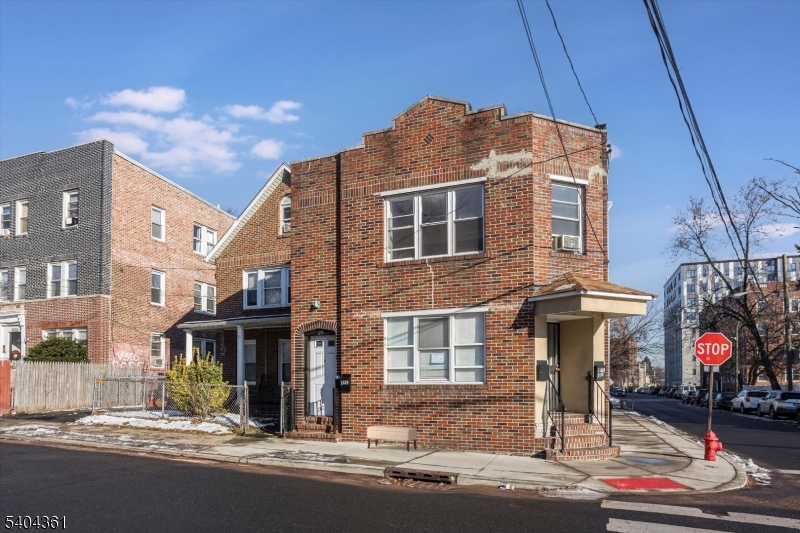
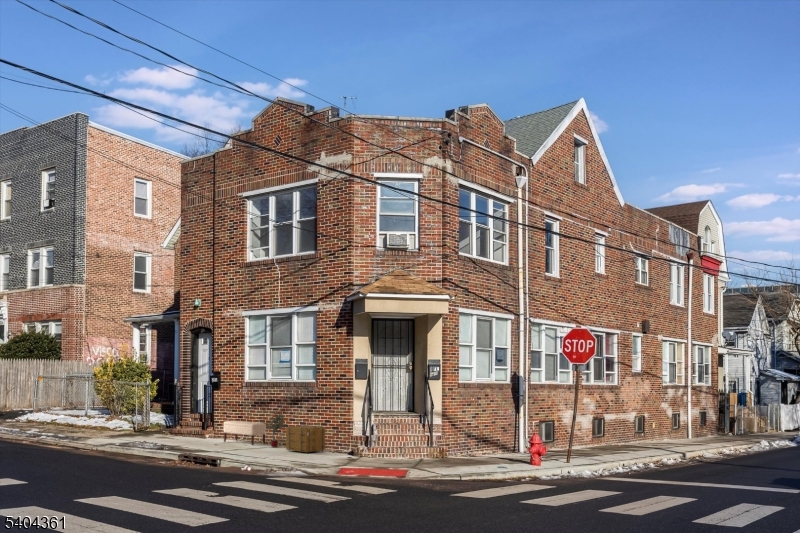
potted tree: none [423,415,450,454] -> present [267,411,287,447]
cardboard box: none [463,430,503,461] -> present [286,425,325,452]

